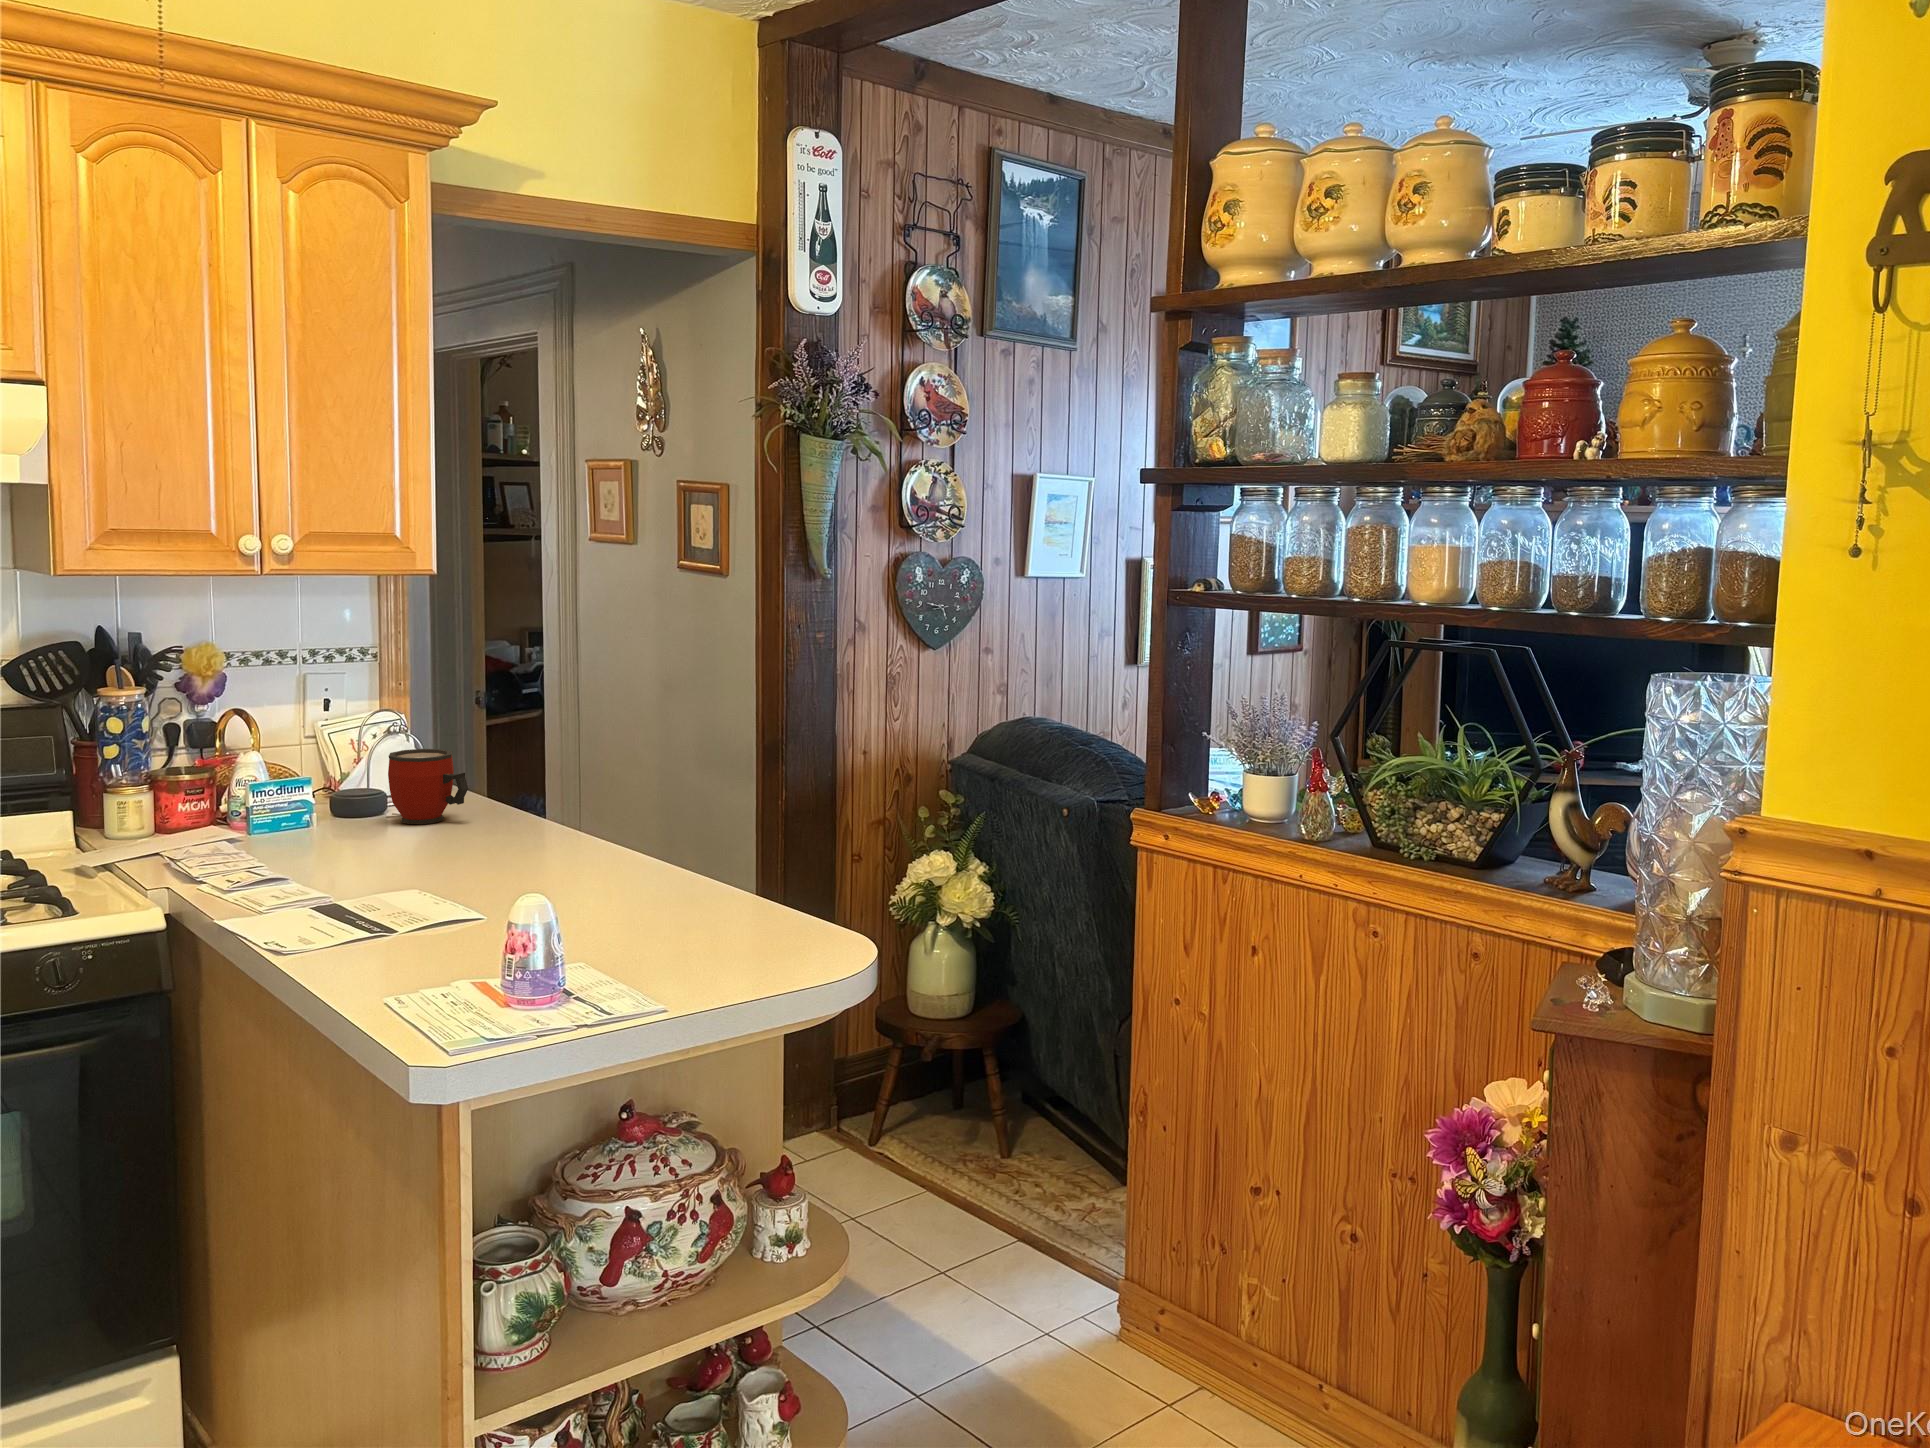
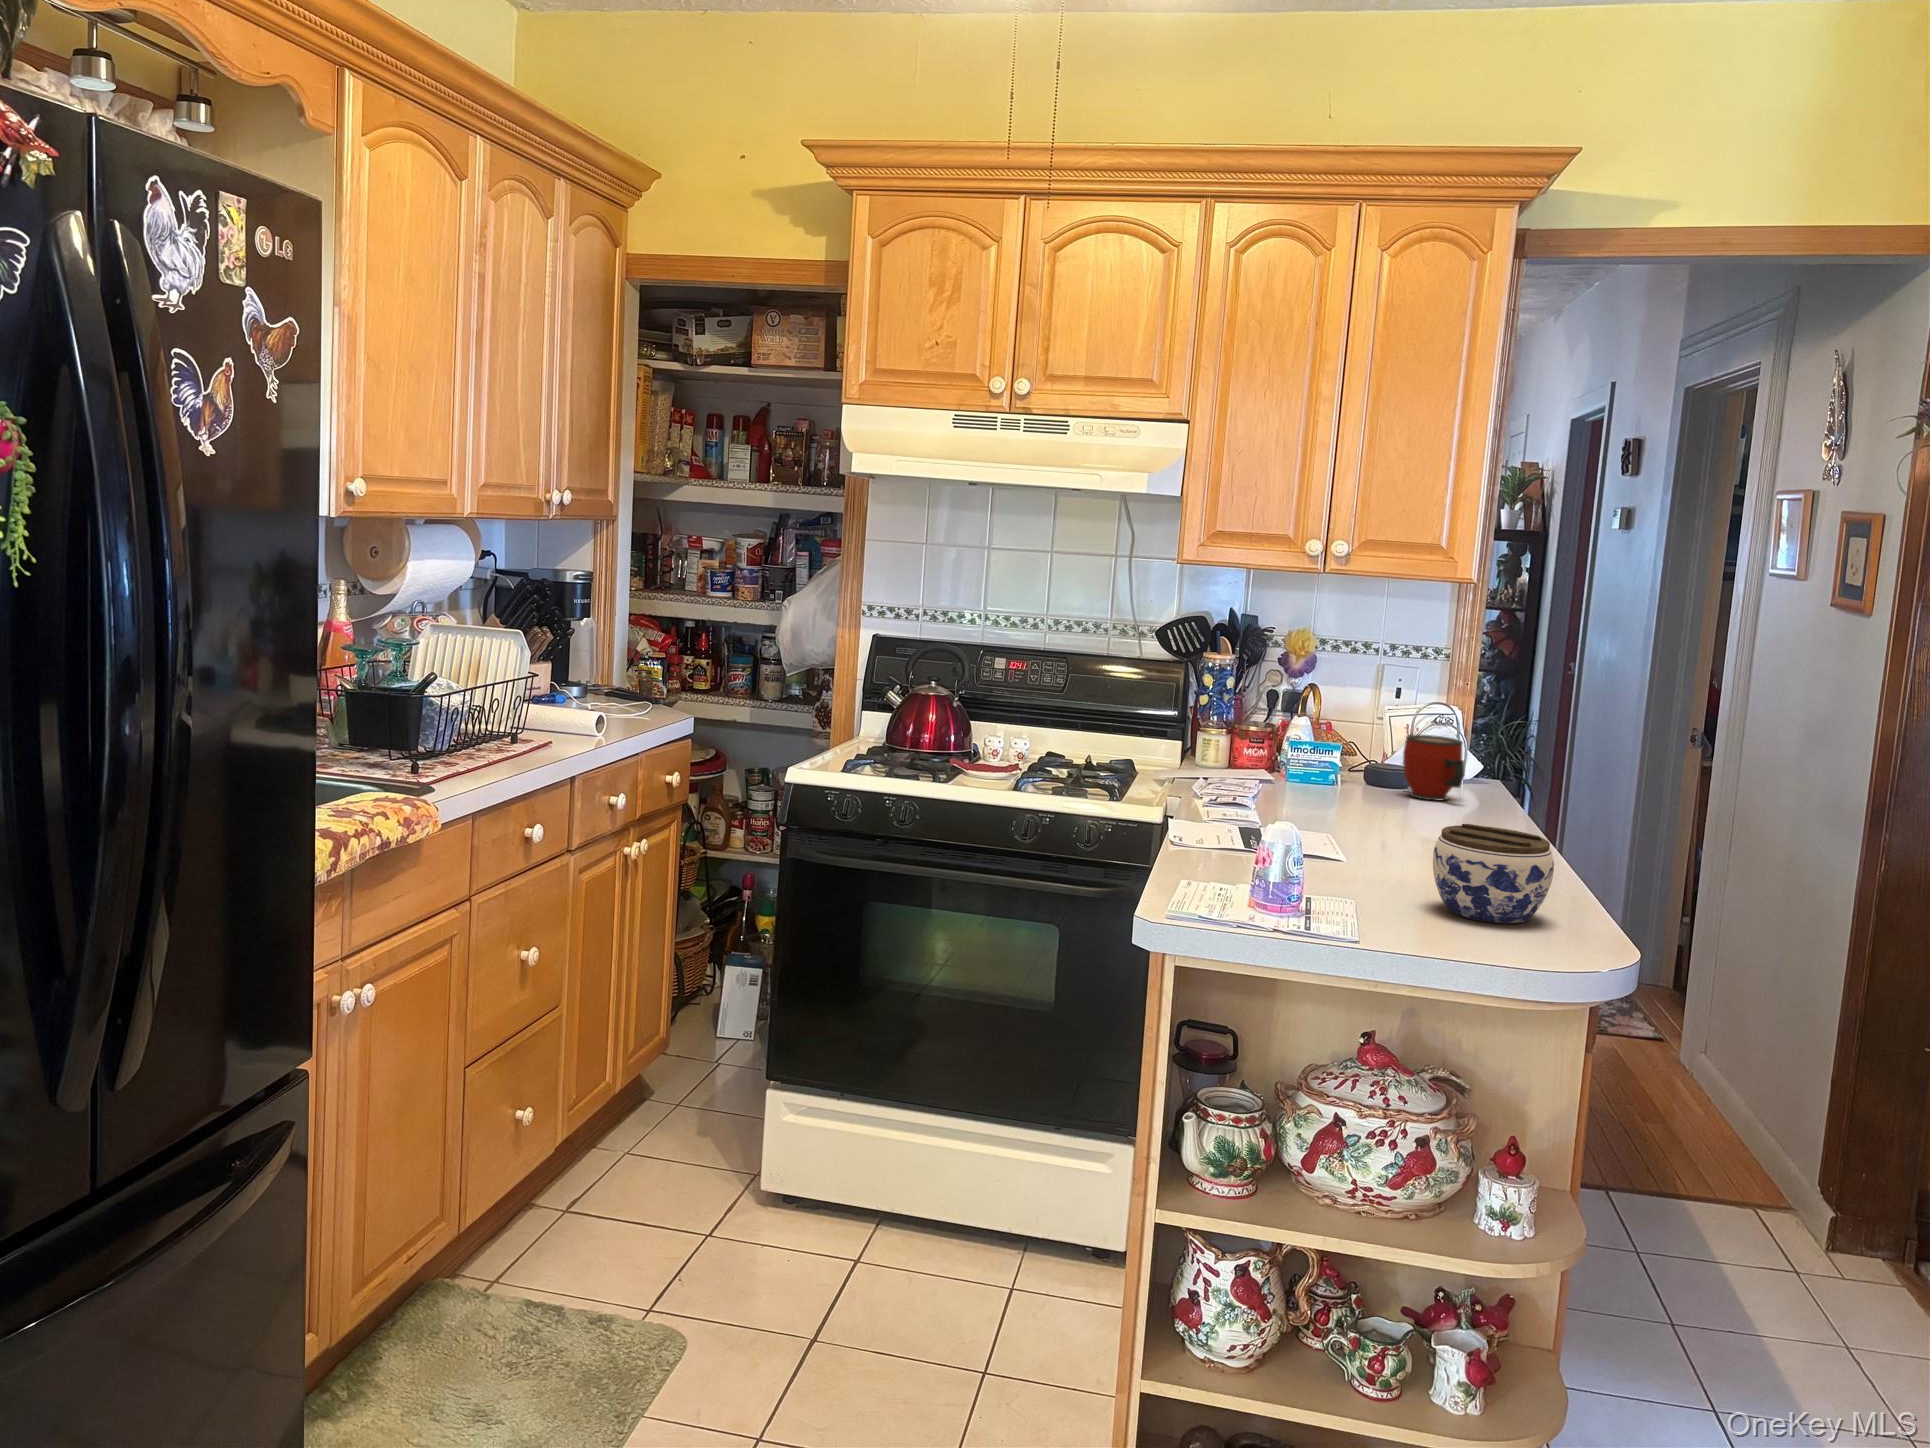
jar: none [649,851,769,954] -> present [1433,824,1554,924]

